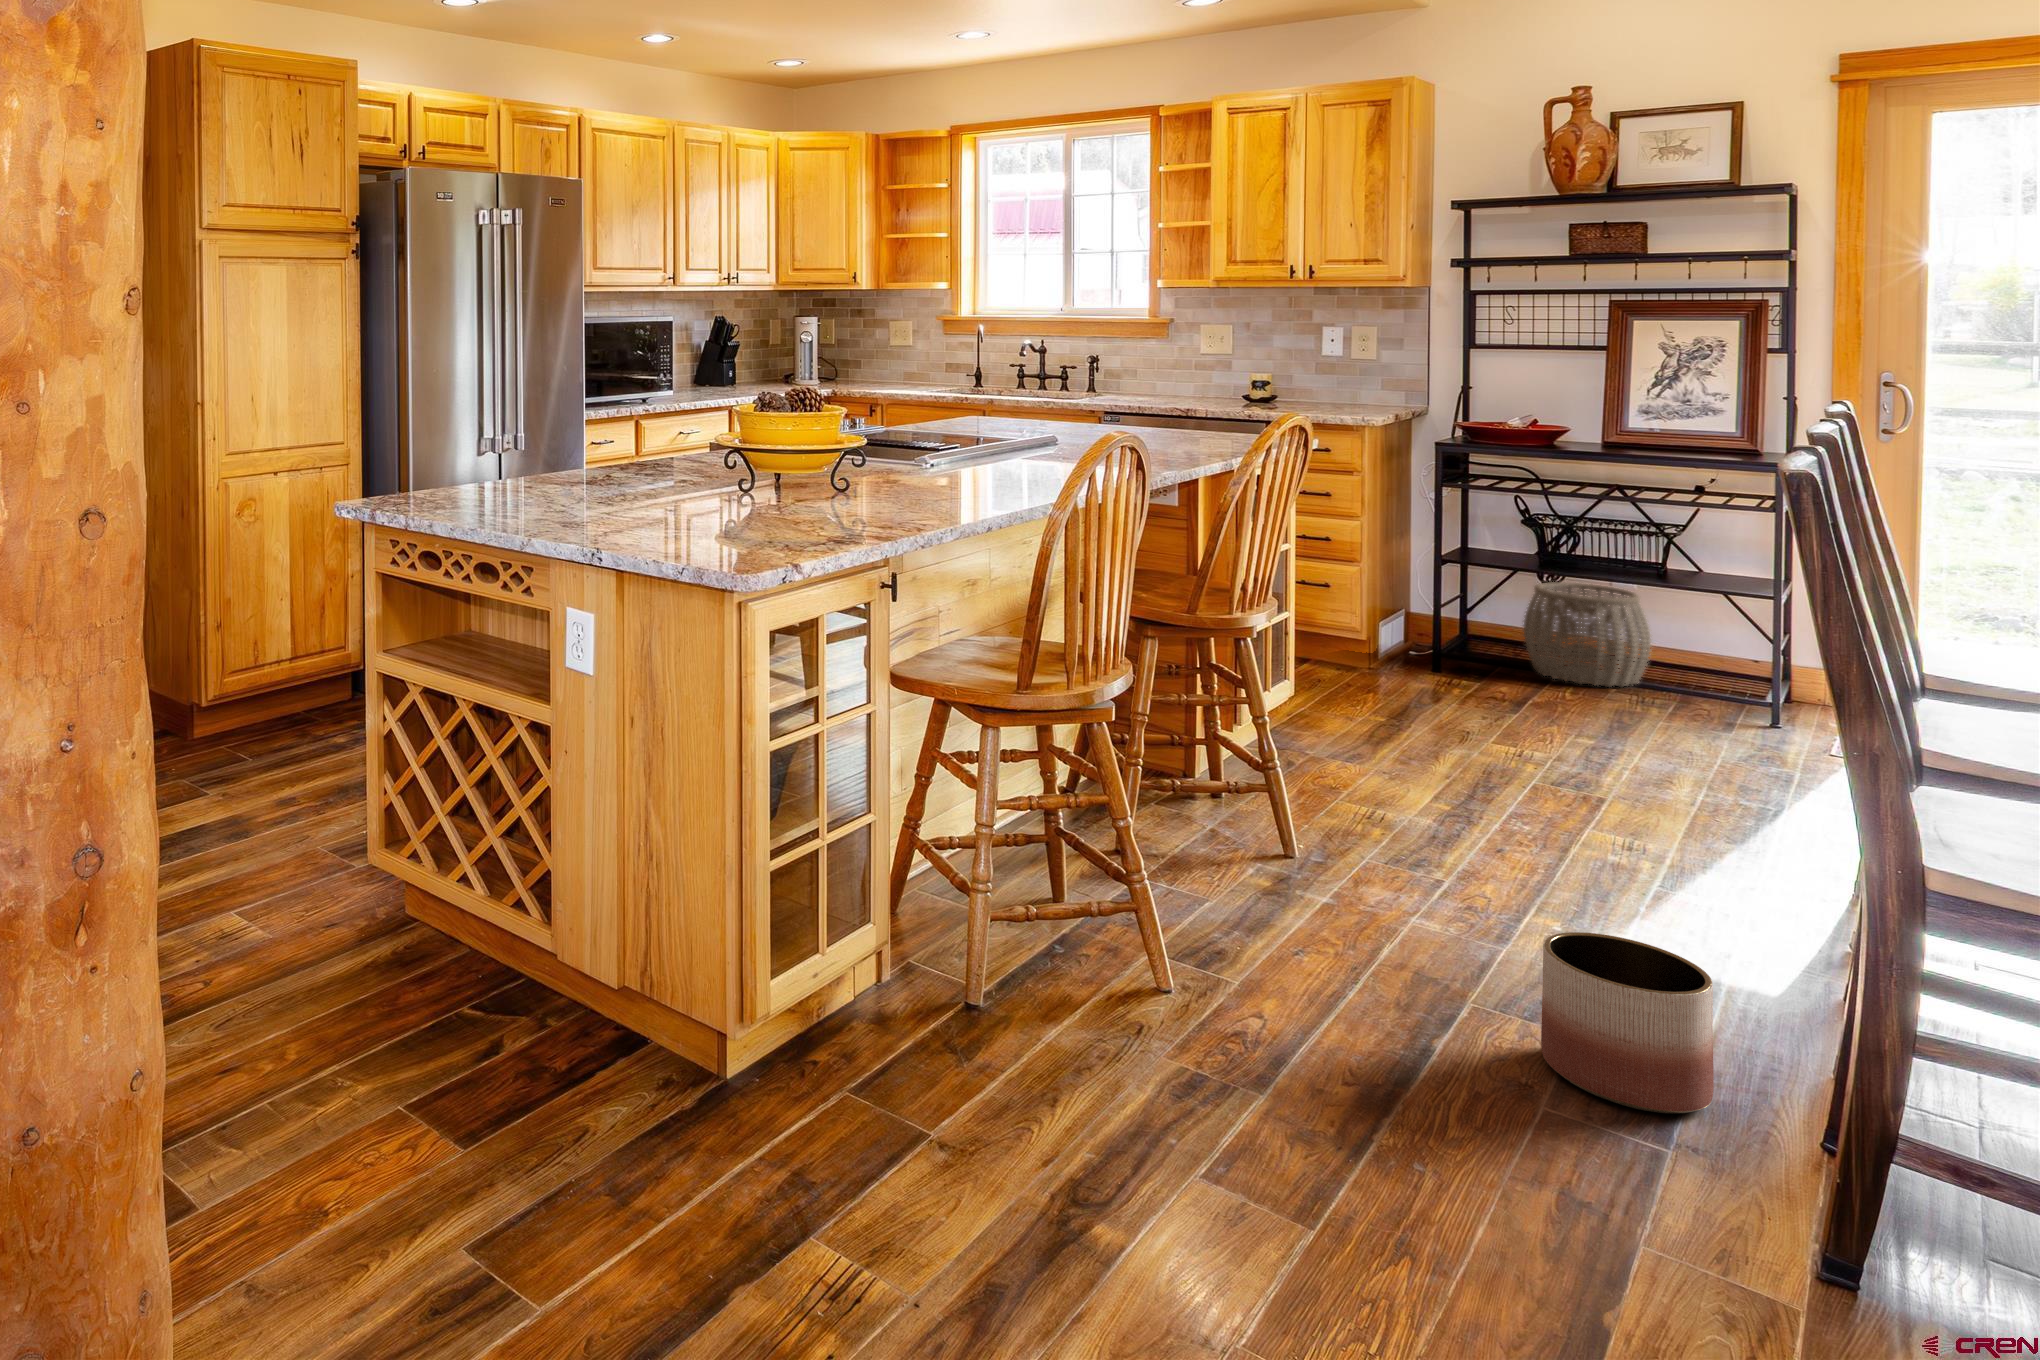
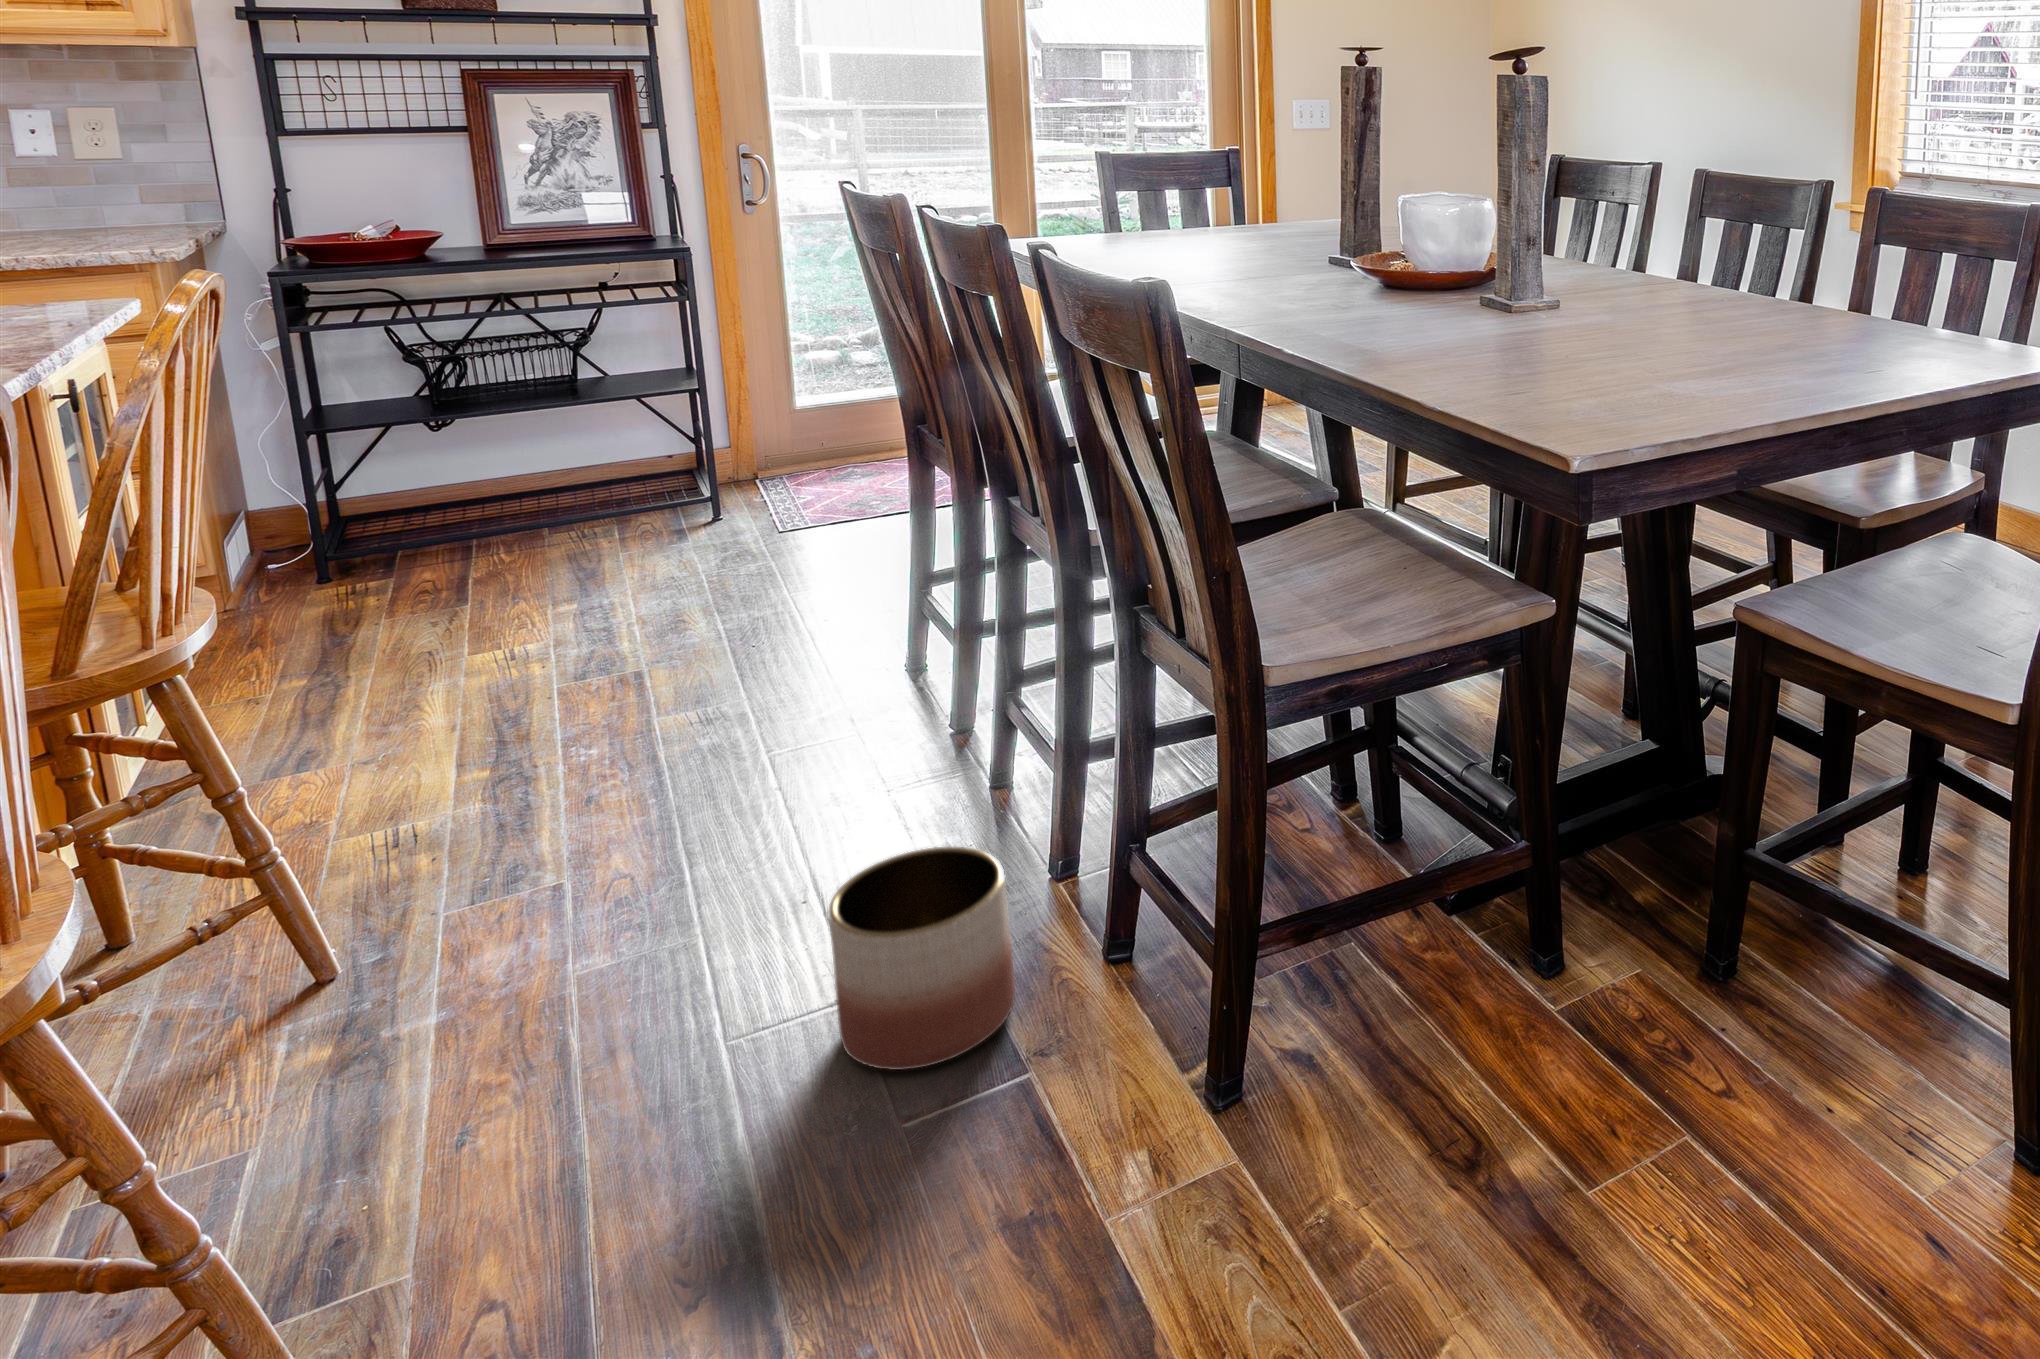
woven basket: present [1523,582,1651,687] -> none [422,417,575,544]

